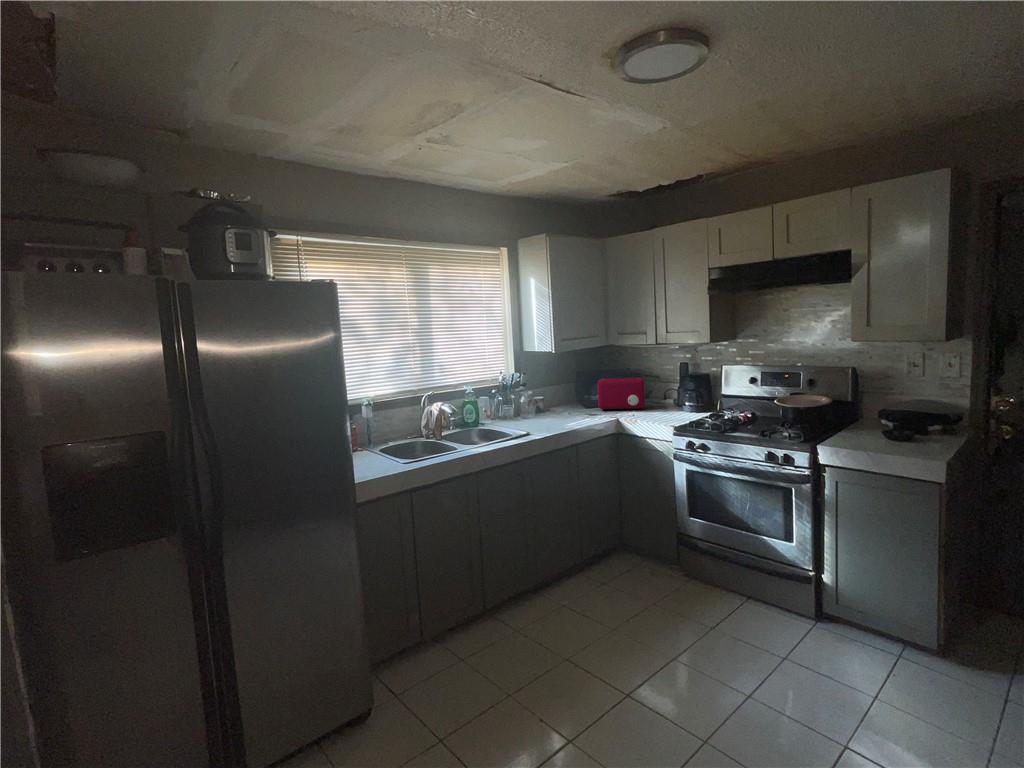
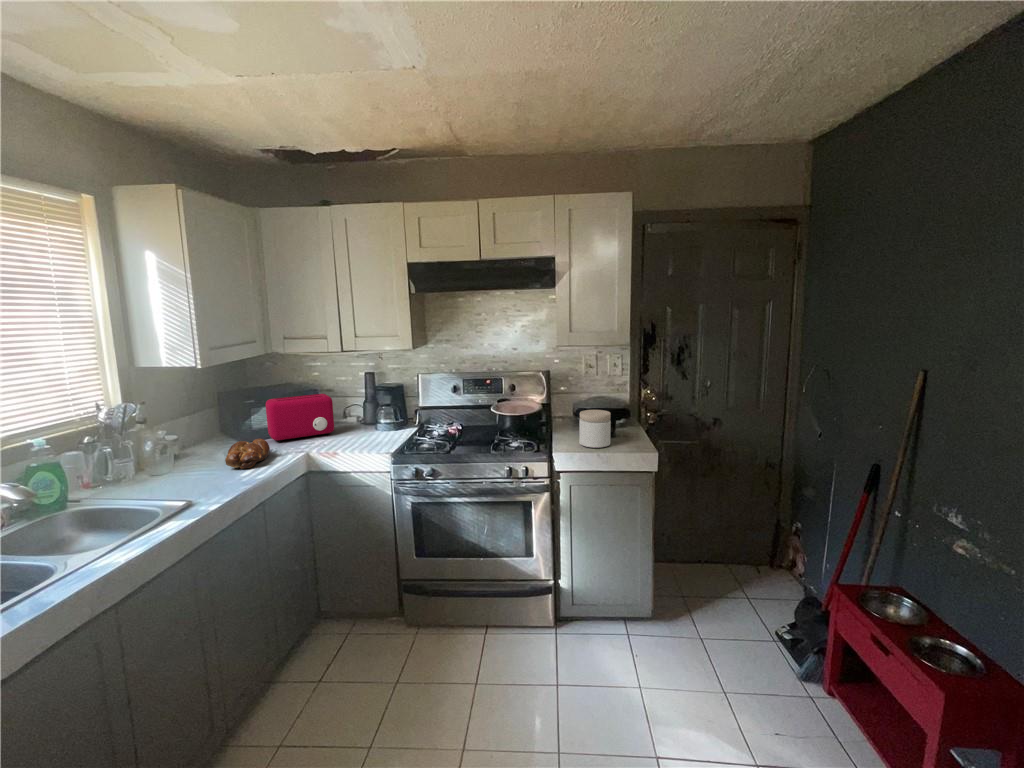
bread loaf: none [559,404,590,422] -> present [225,438,270,469]
jar: none [858,408,899,447] -> present [579,410,611,448]

